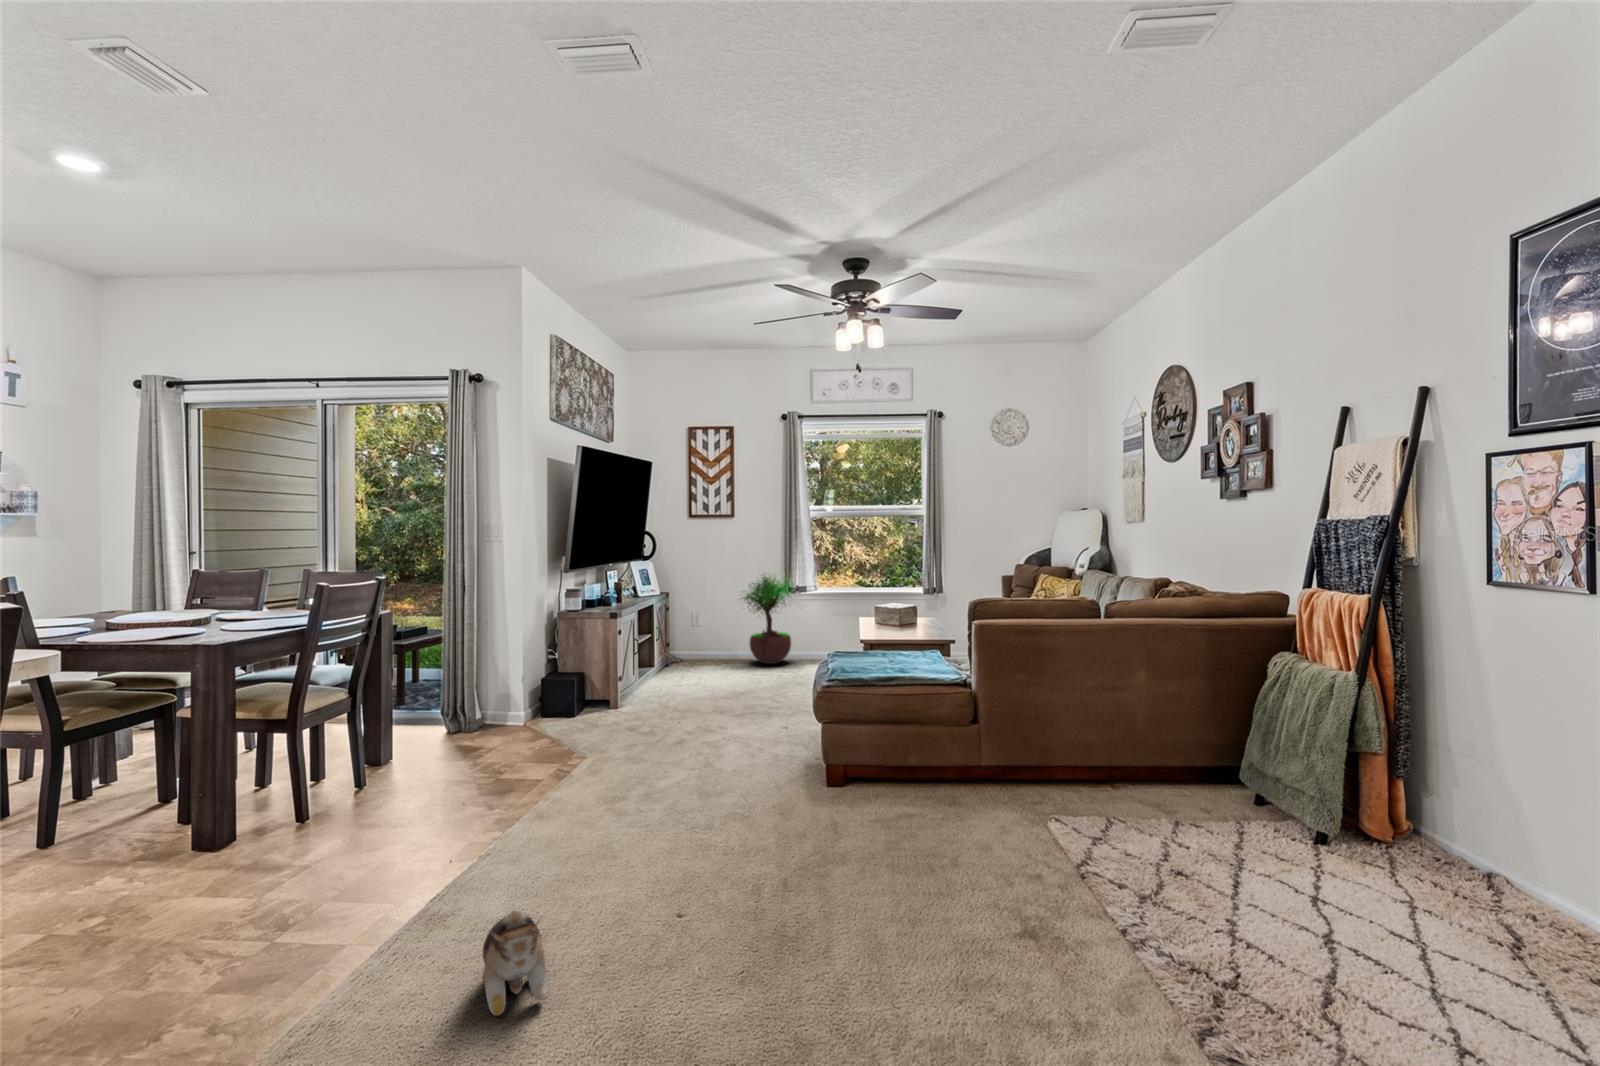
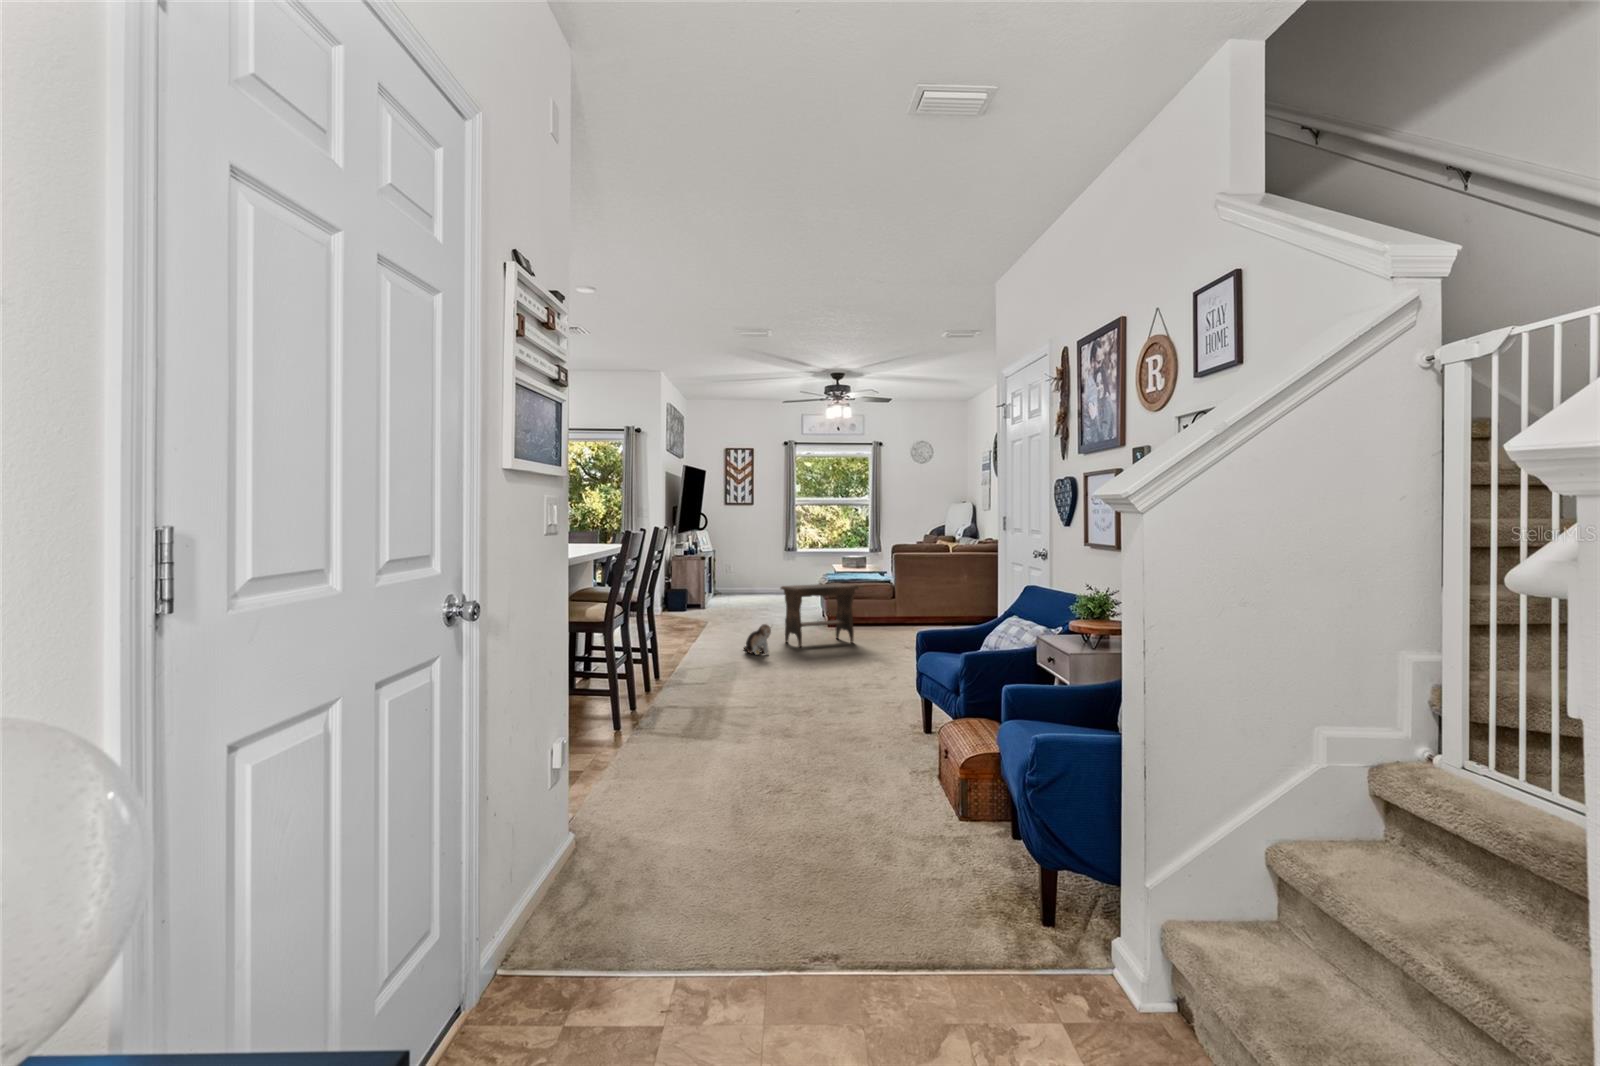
potted tree: present [741,575,792,664] -> none [758,535,794,595]
footstool: none [644,717,861,932] -> present [781,583,858,647]

